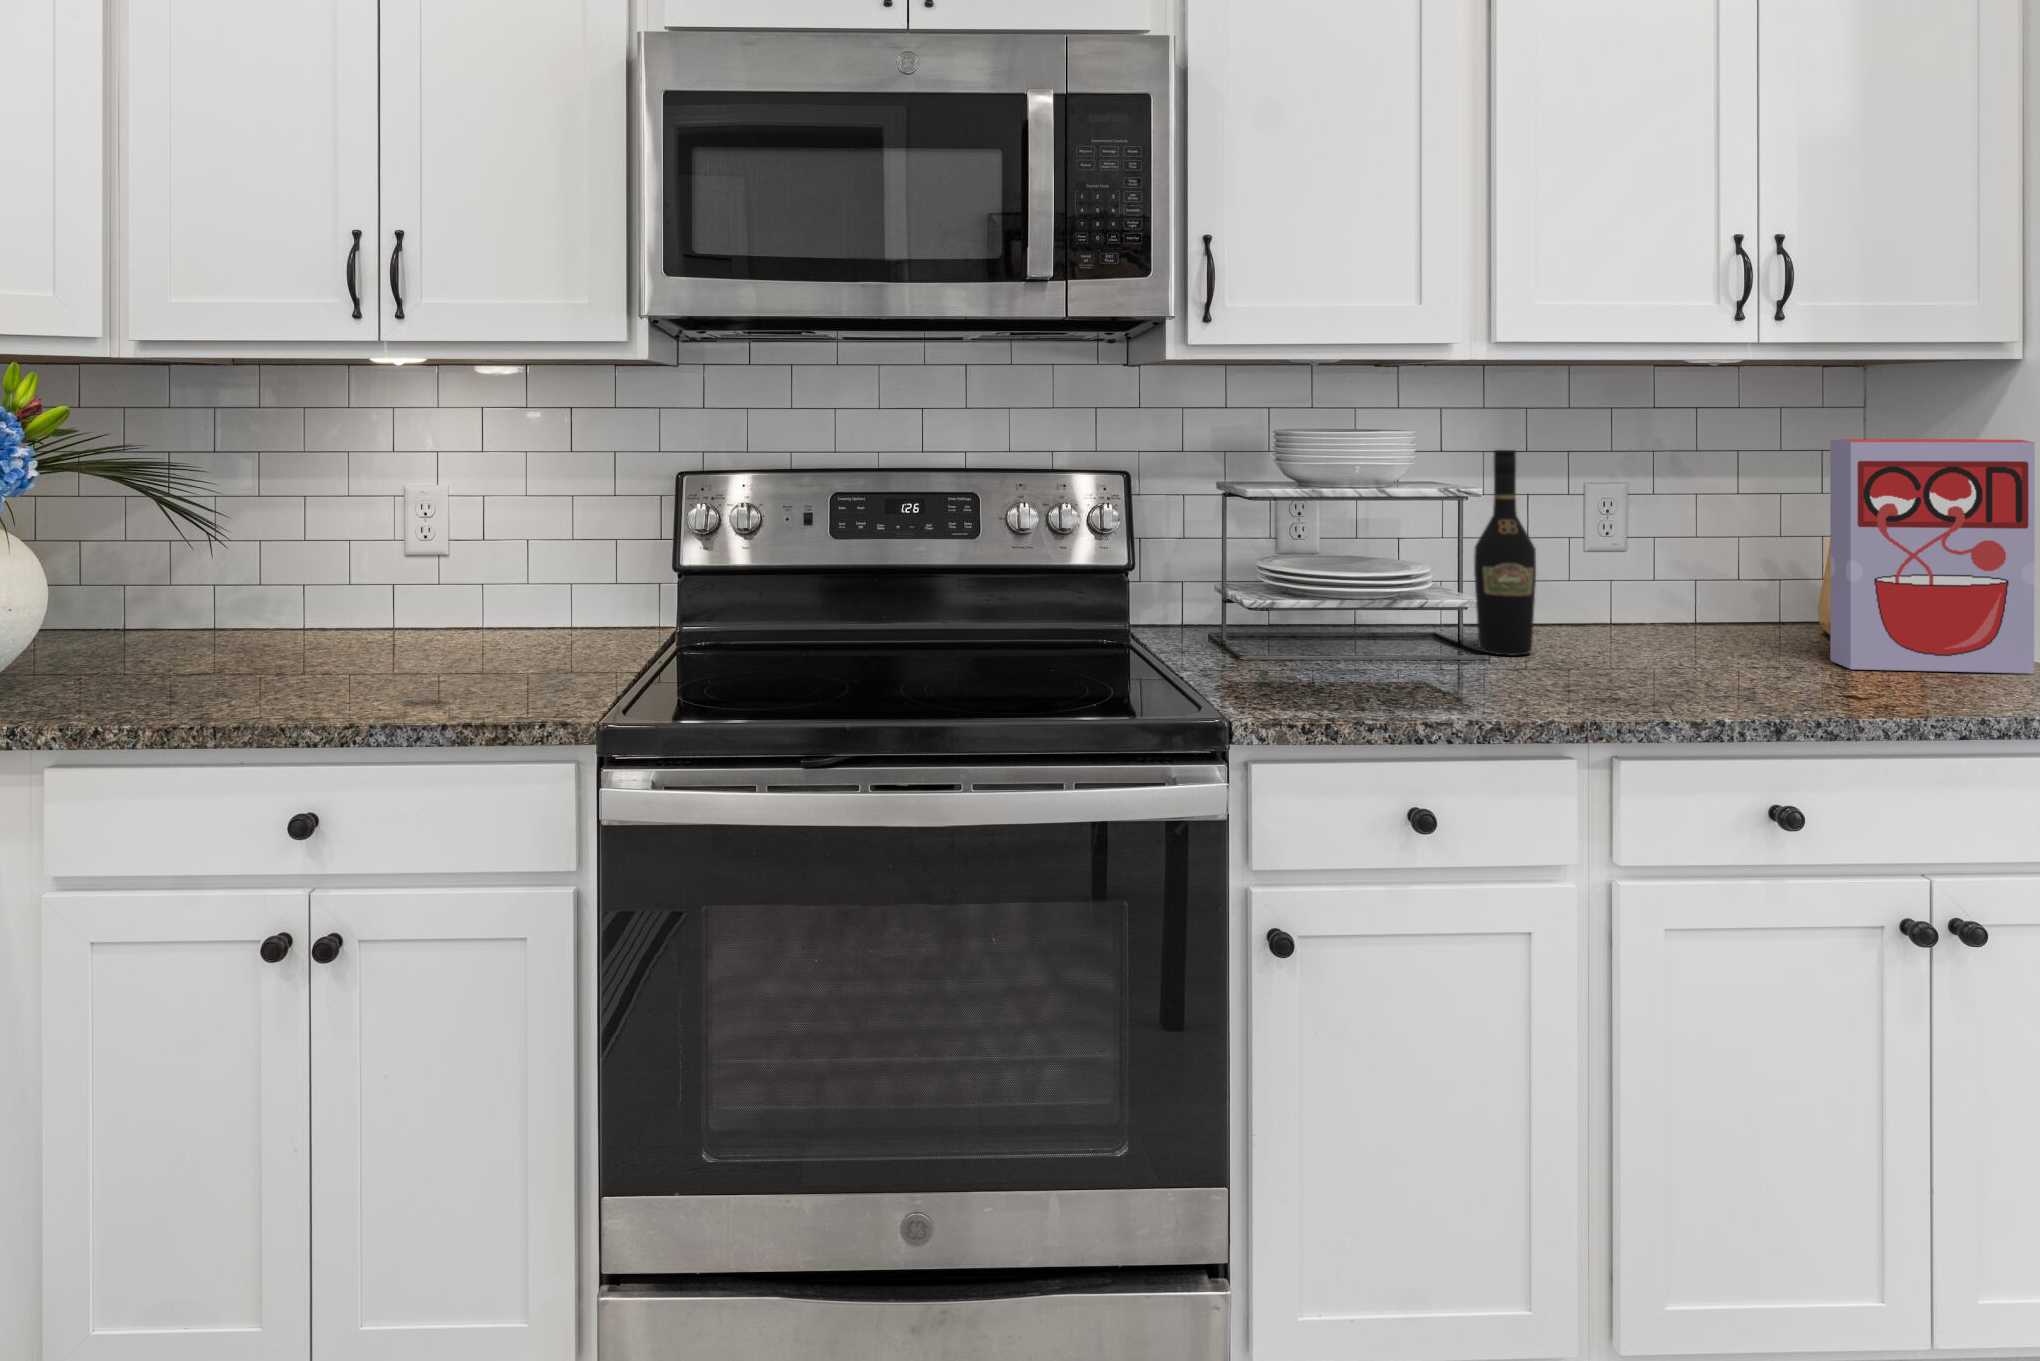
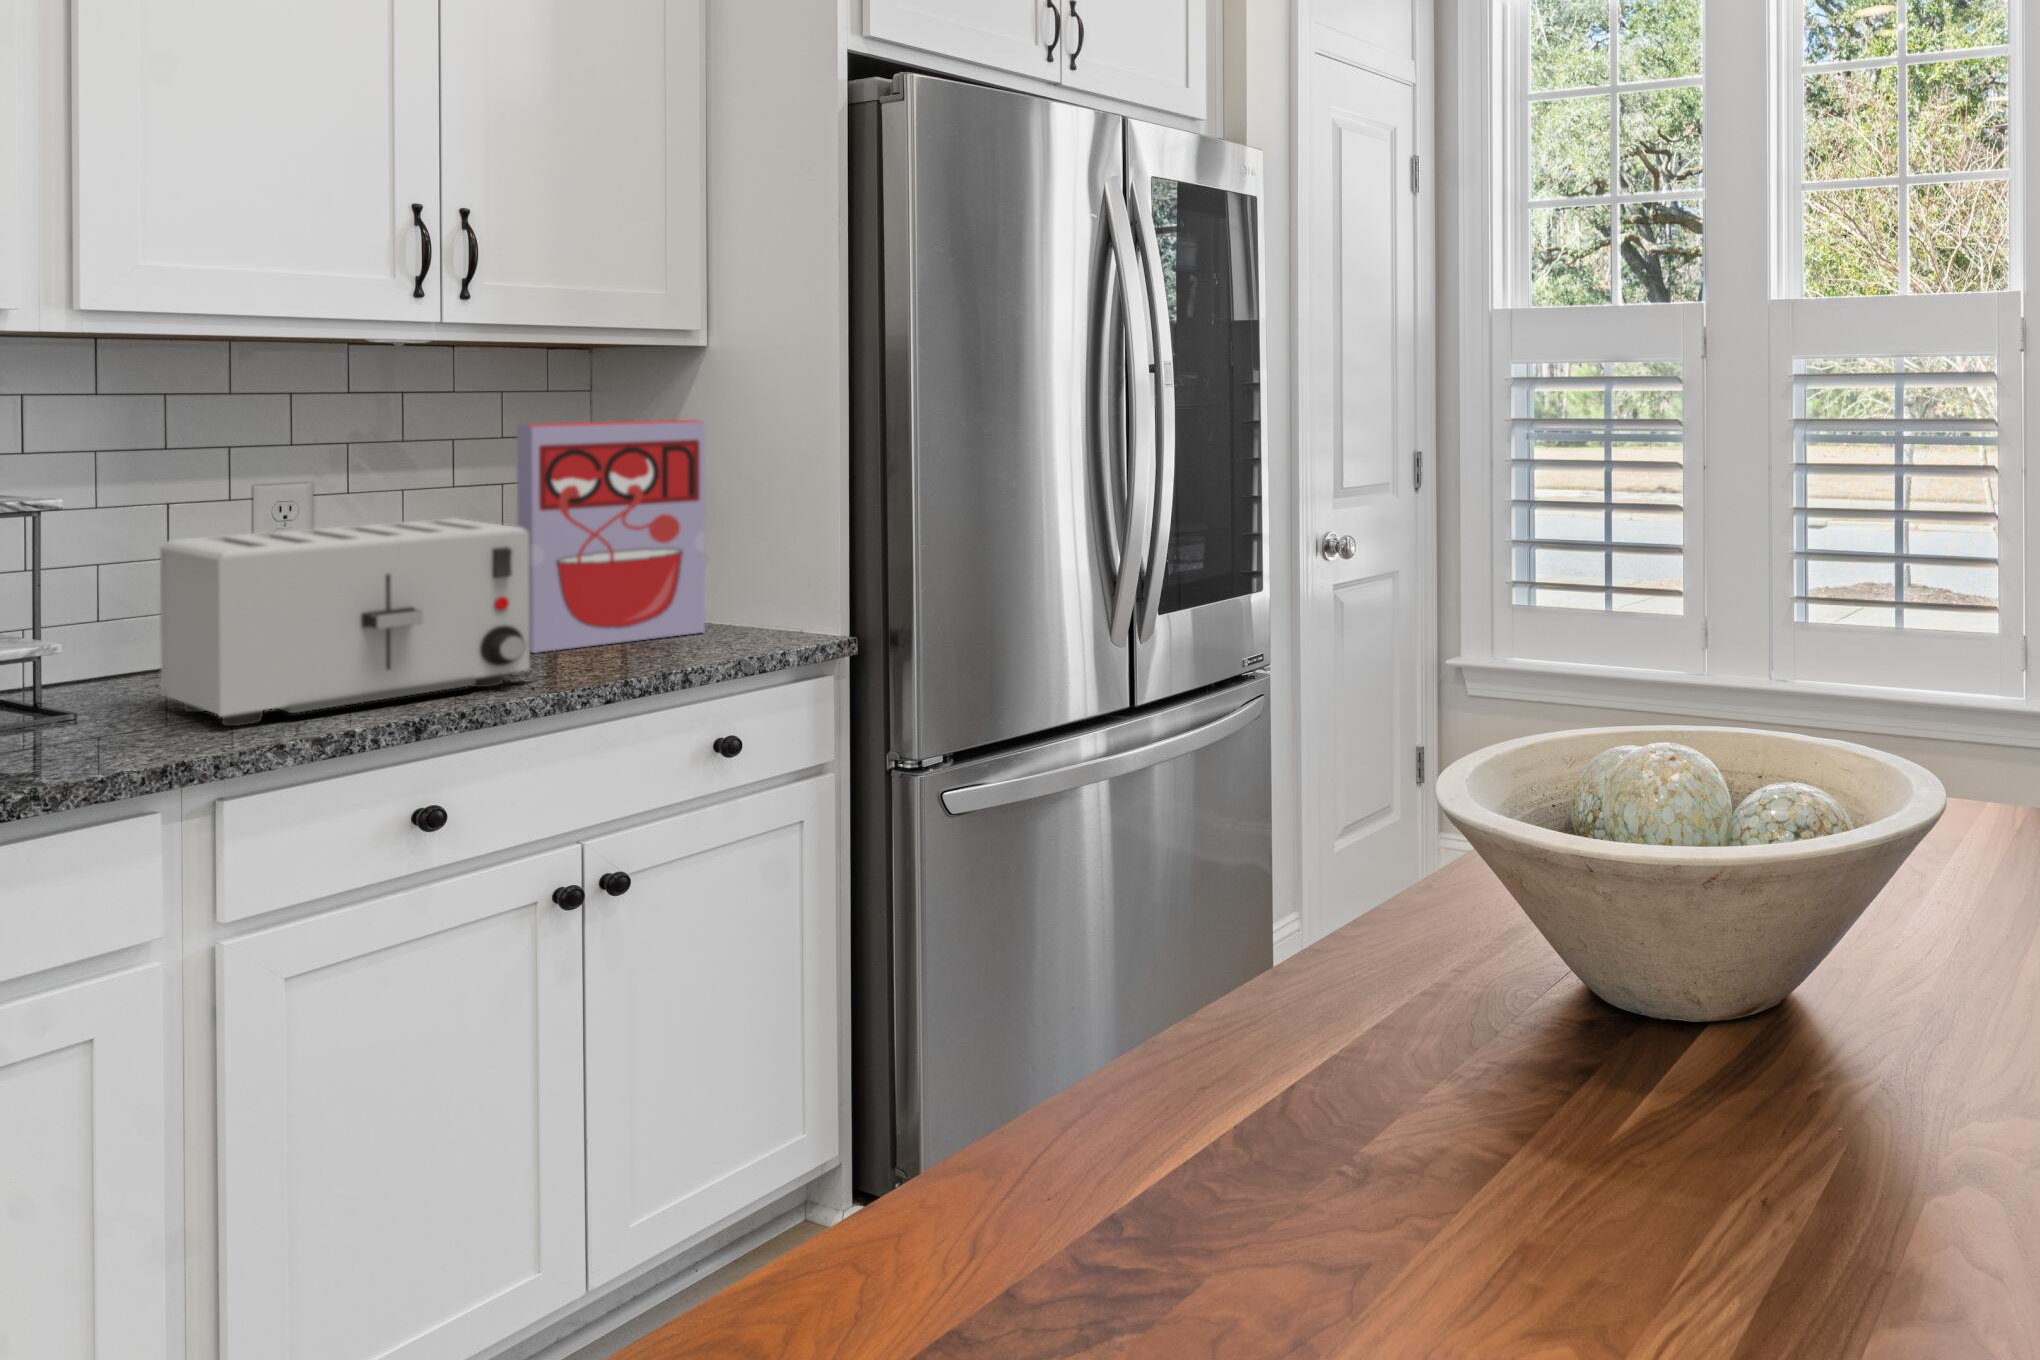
wine bottle: present [1474,450,1536,656] -> none [64,448,154,698]
toaster: none [1553,528,1872,698] -> present [160,518,530,726]

